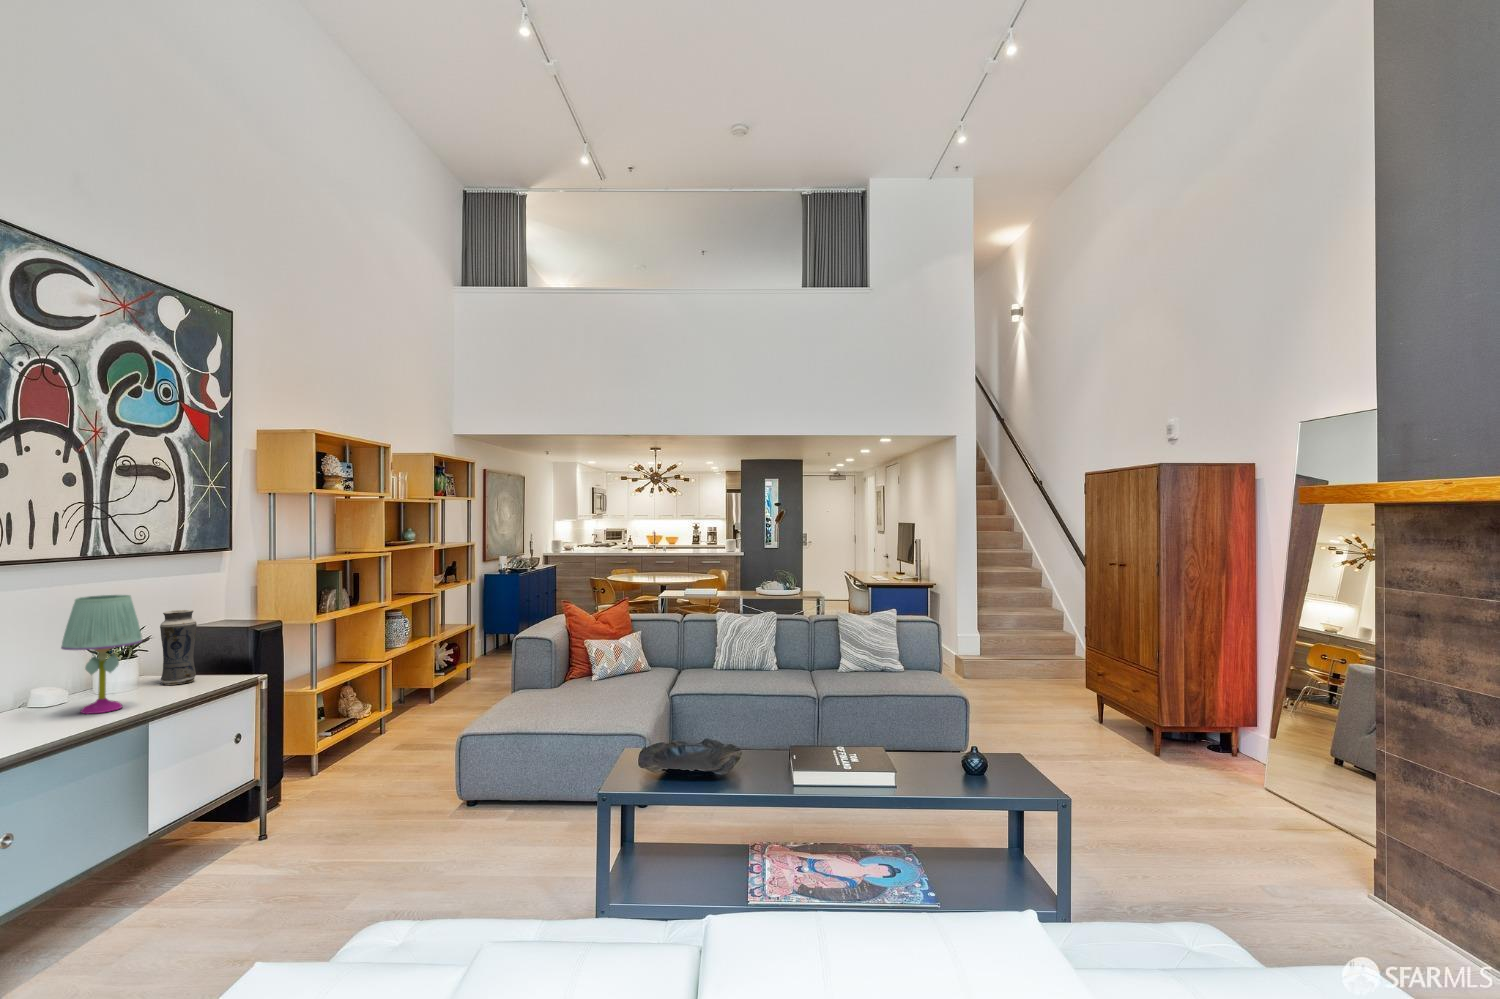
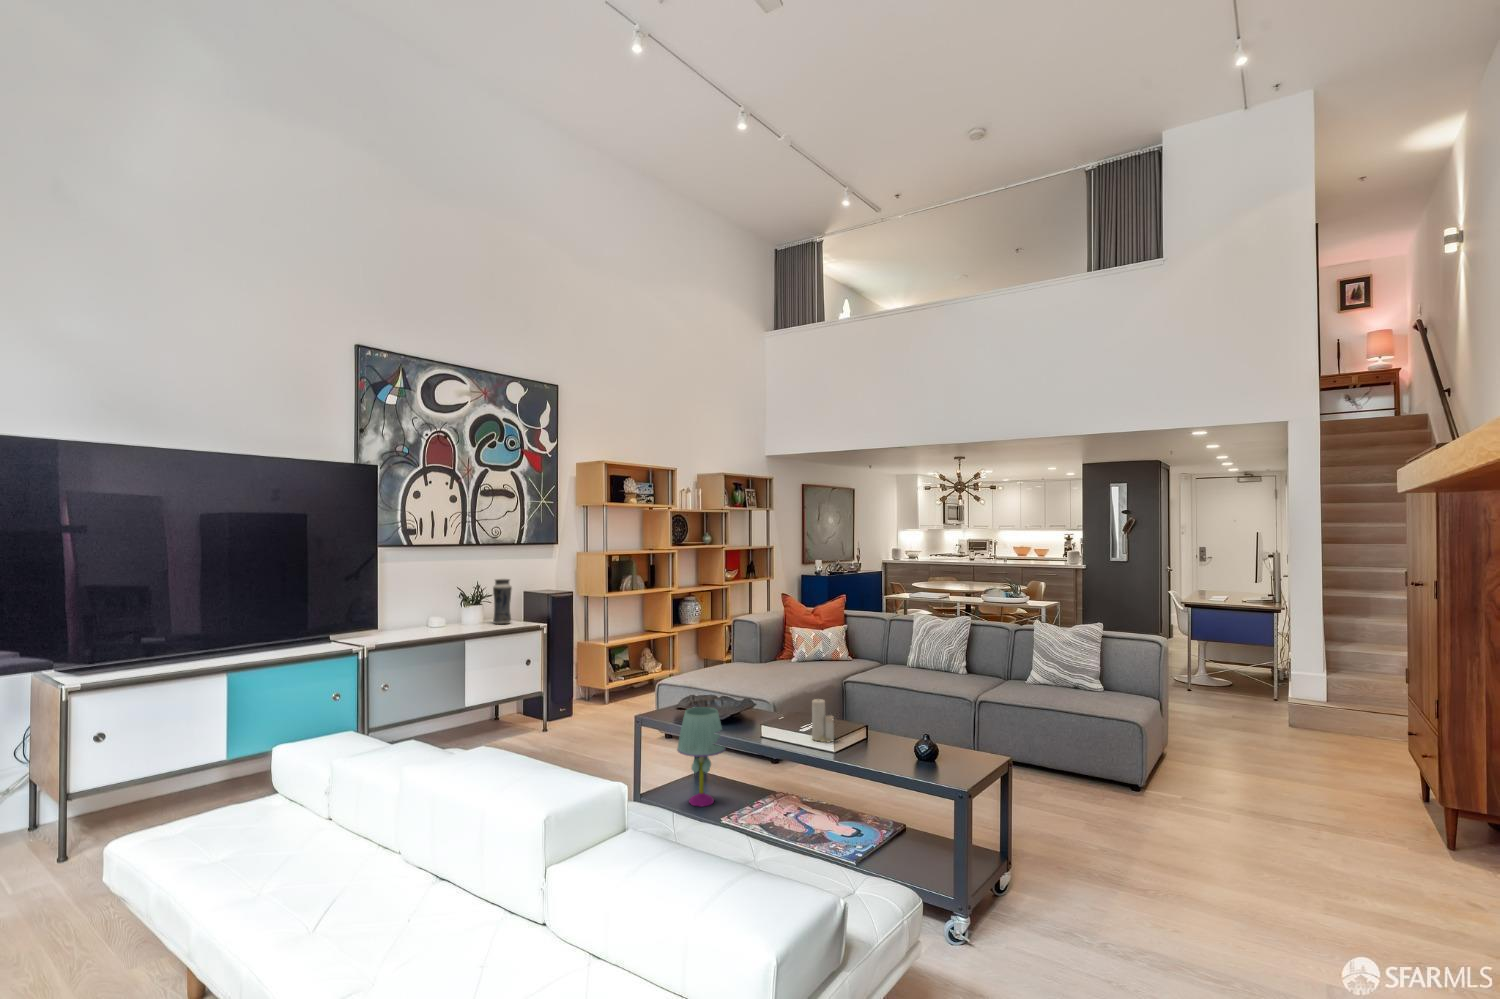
table lamp: present [61,595,142,714] -> present [677,707,726,806]
candle: none [817,720,847,771] -> present [812,699,834,742]

